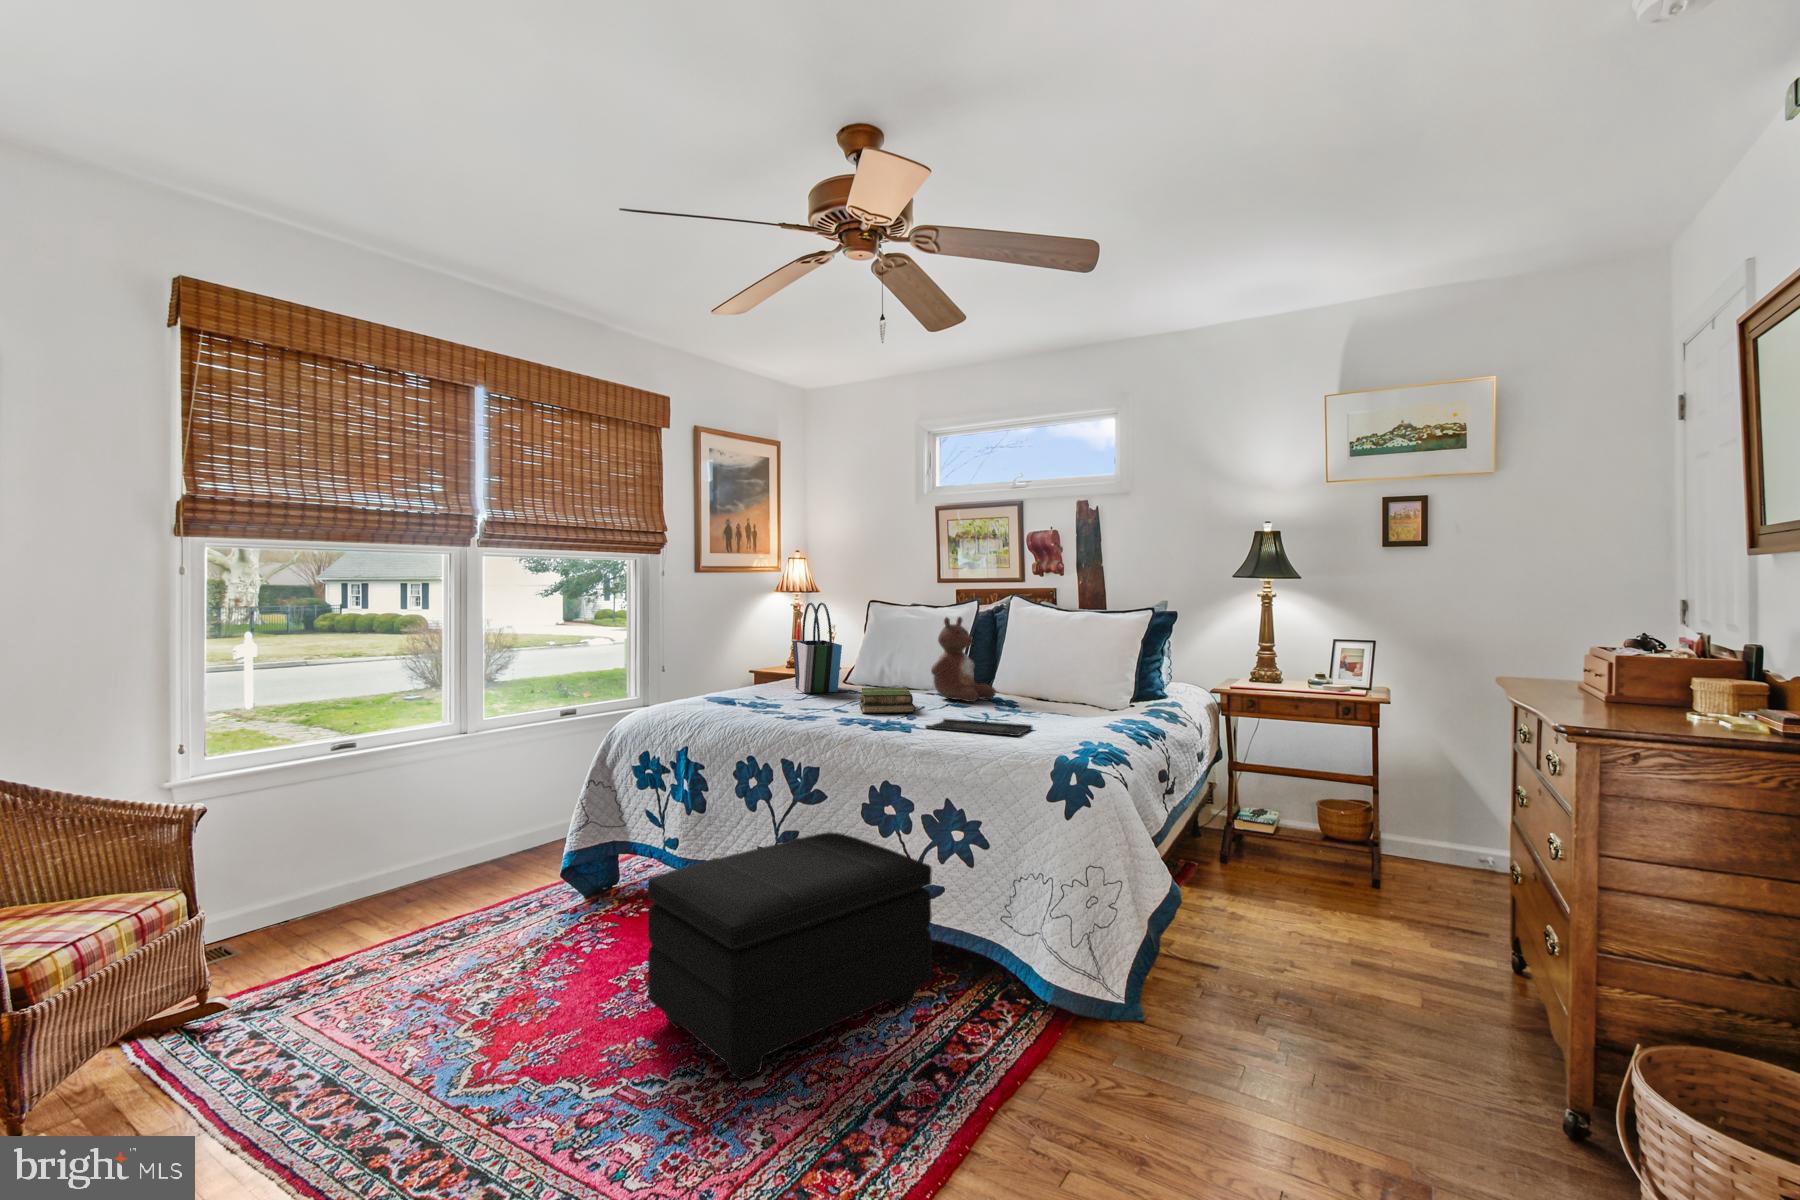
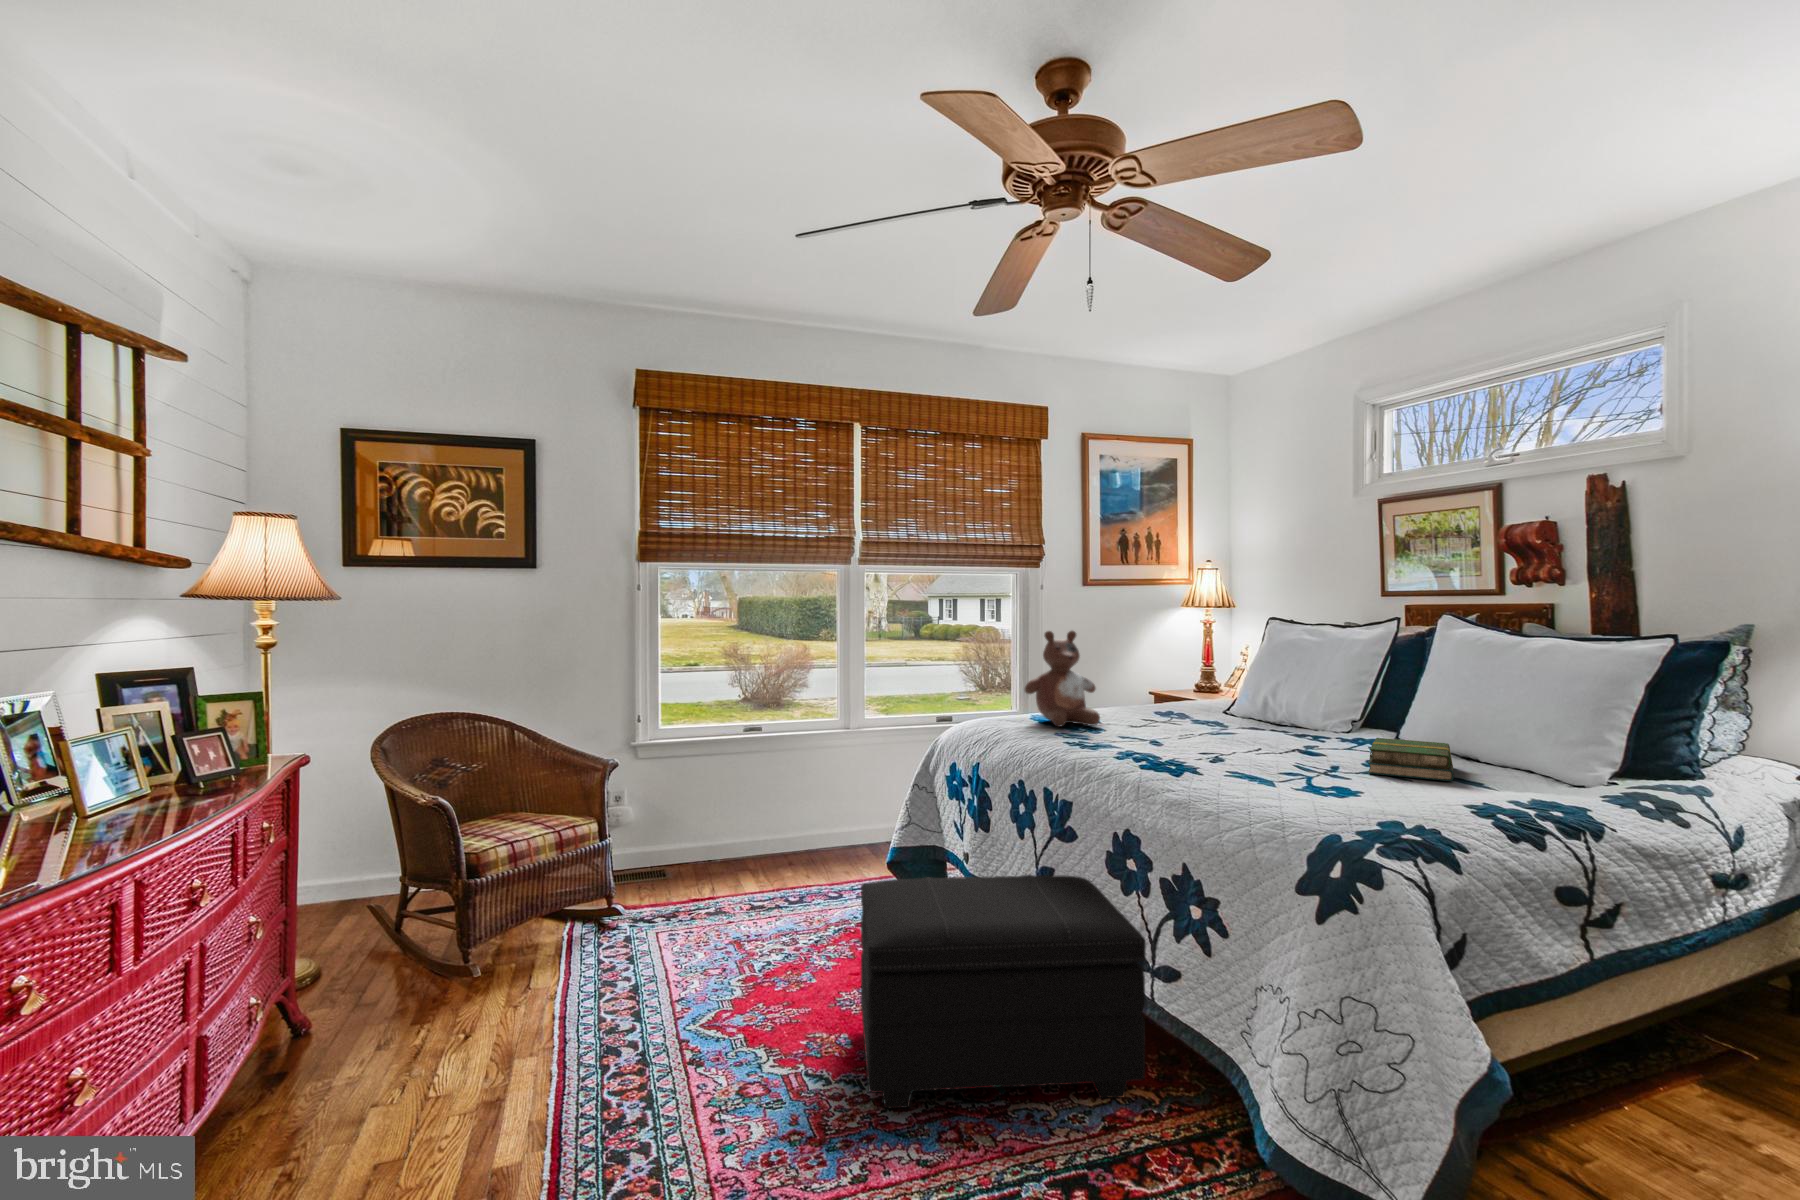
tote bag: present [793,602,842,693] -> none [1145,617,1189,721]
stuffed bear: present [931,617,996,702] -> present [1025,631,1100,727]
book: present [859,687,915,713] -> present [1368,738,1454,781]
tray: present [925,719,1032,736] -> none [1207,765,1354,798]

